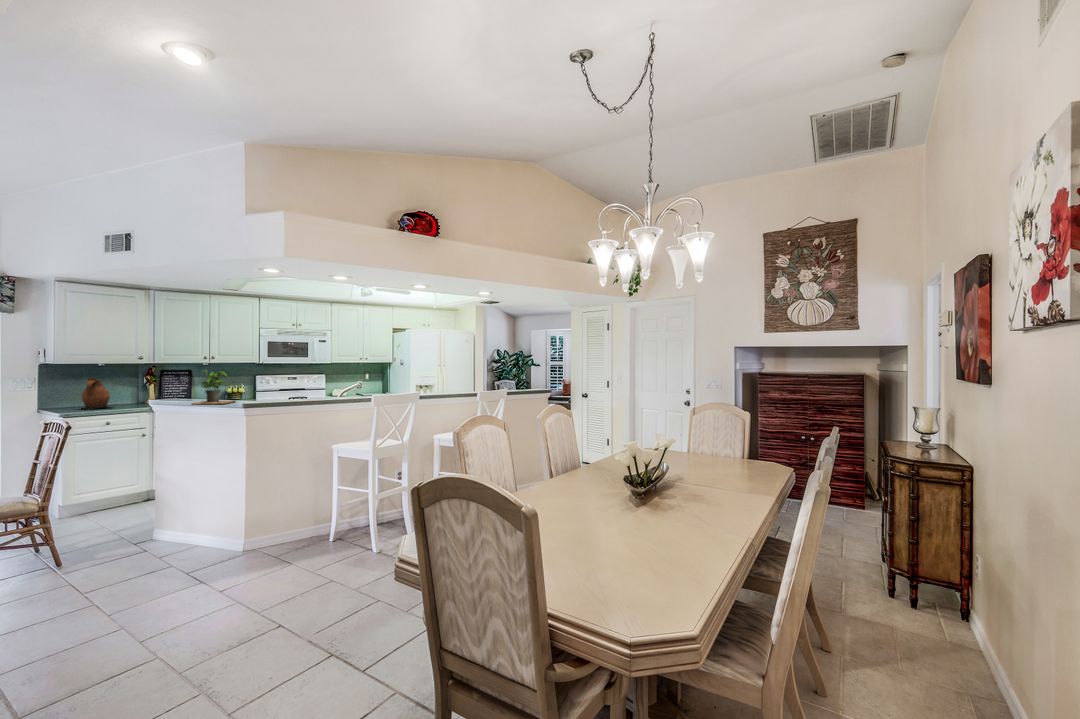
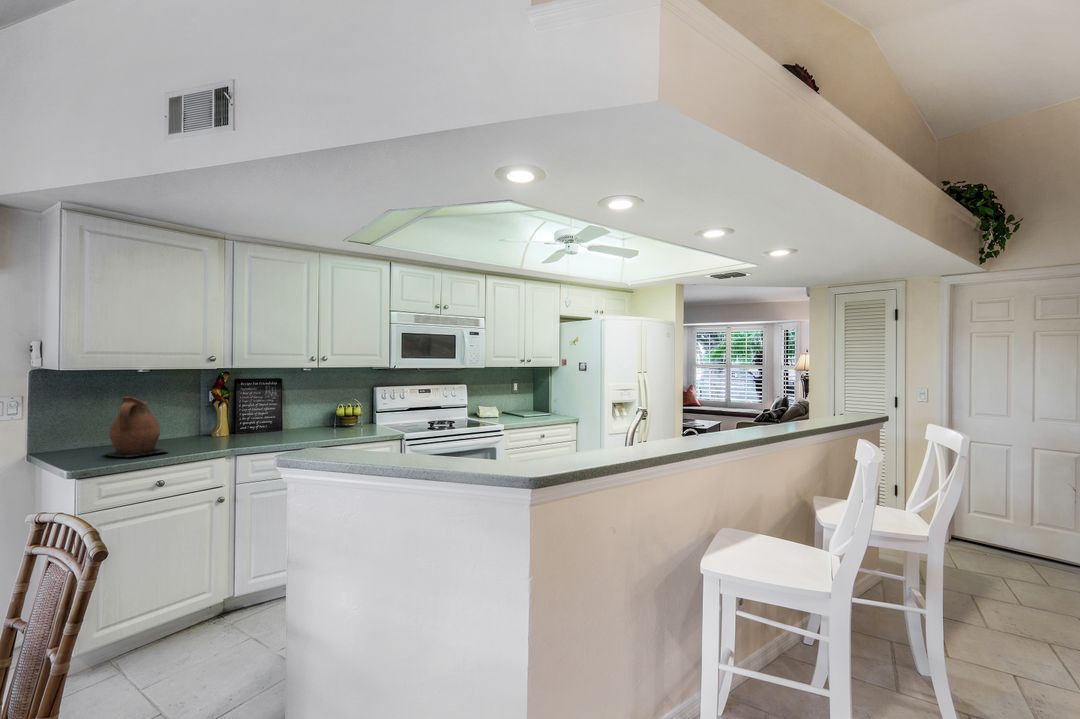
potted plant: present [192,370,236,405] -> none [295,381,360,443]

